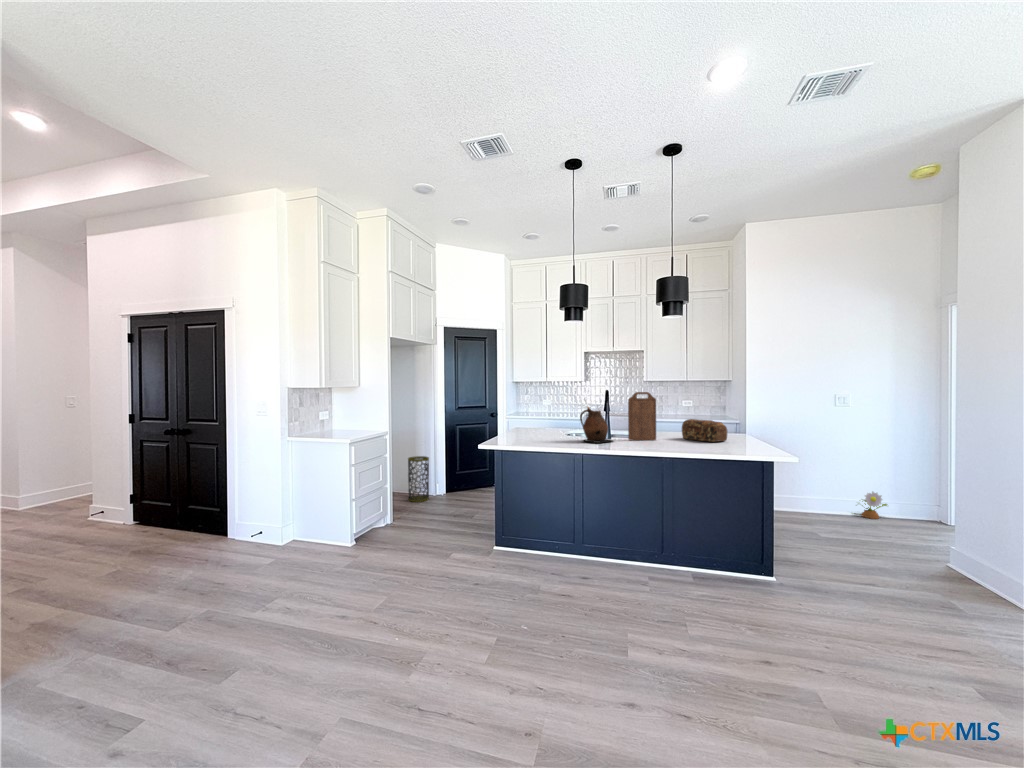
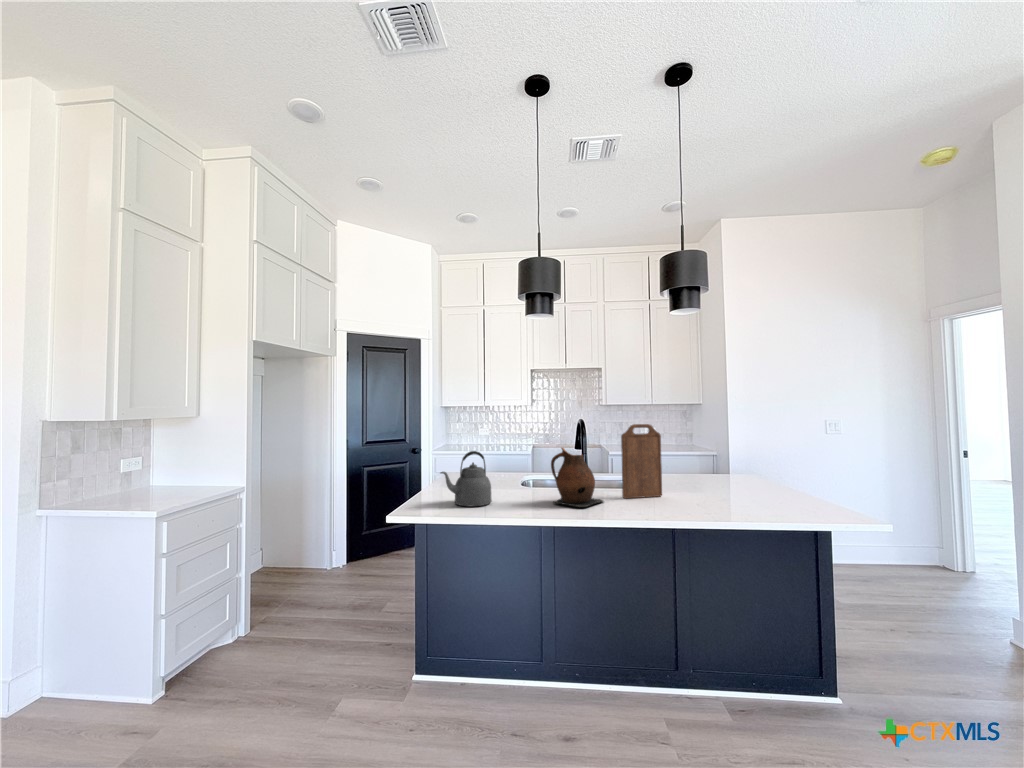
kettle: none [510,408,542,441] -> present [441,451,492,506]
bread loaf: present [682,419,727,442] -> none [695,463,764,499]
trash can: present [408,456,429,502] -> none [289,513,321,581]
decorative plant: present [862,492,887,519] -> none [864,542,908,576]

